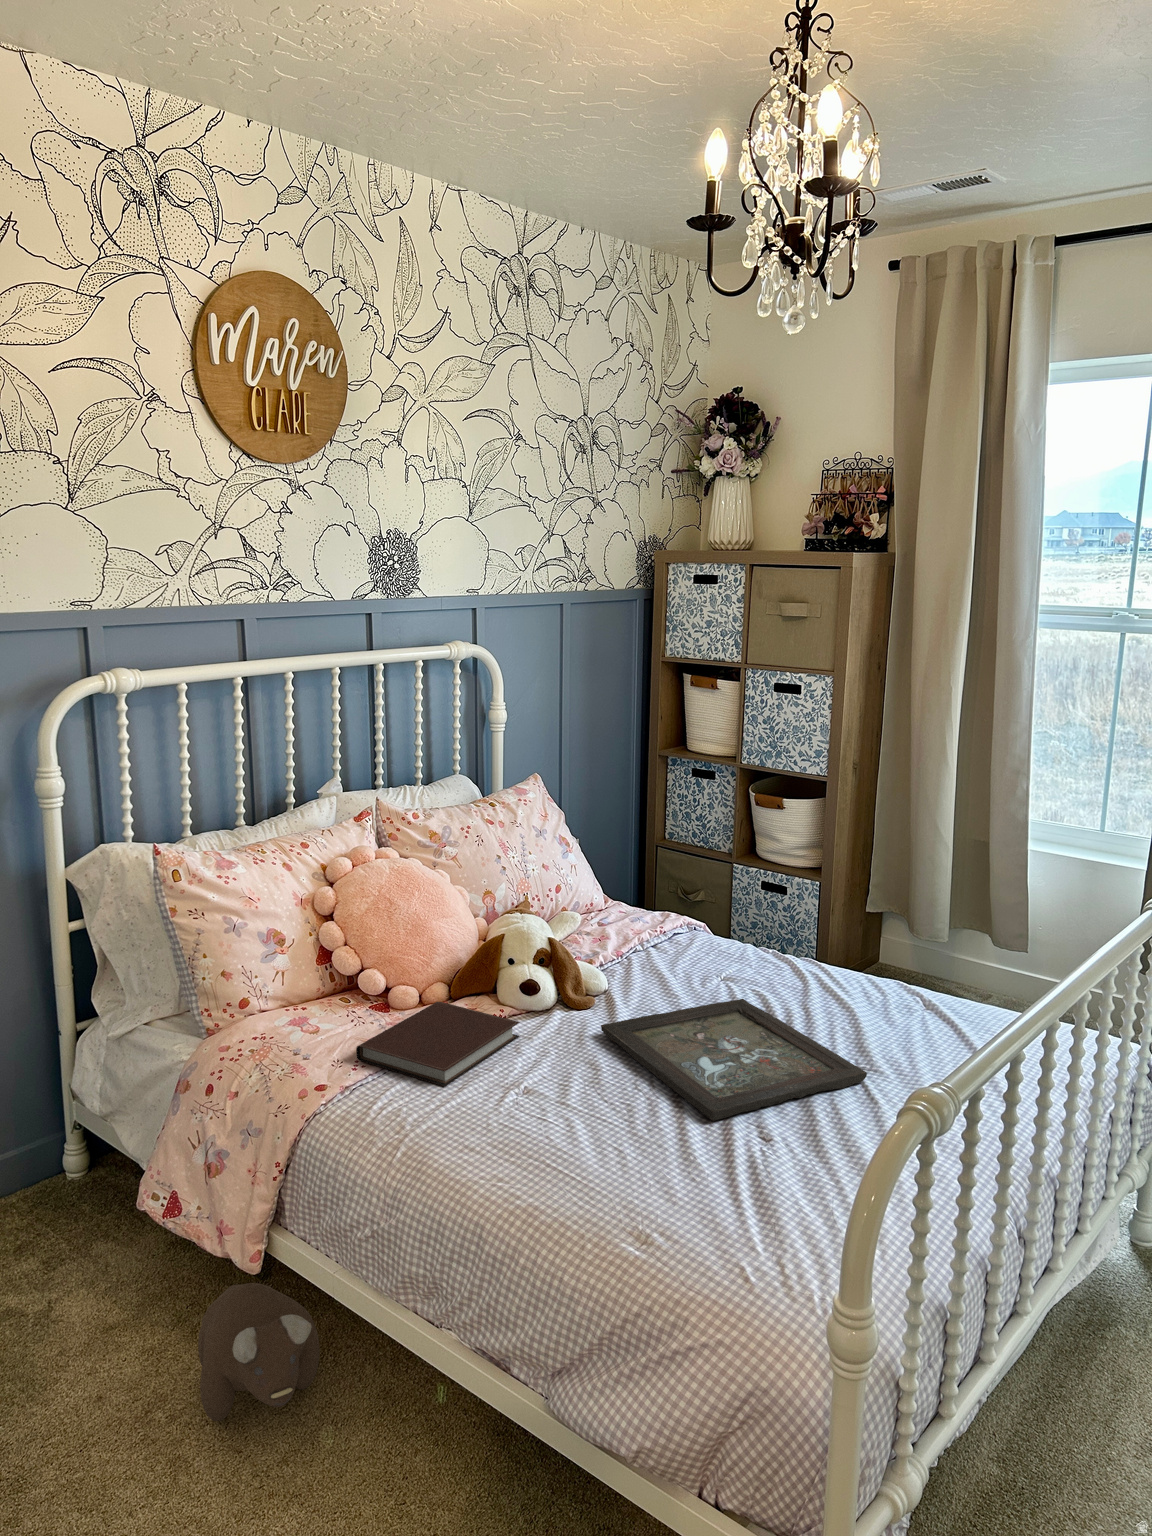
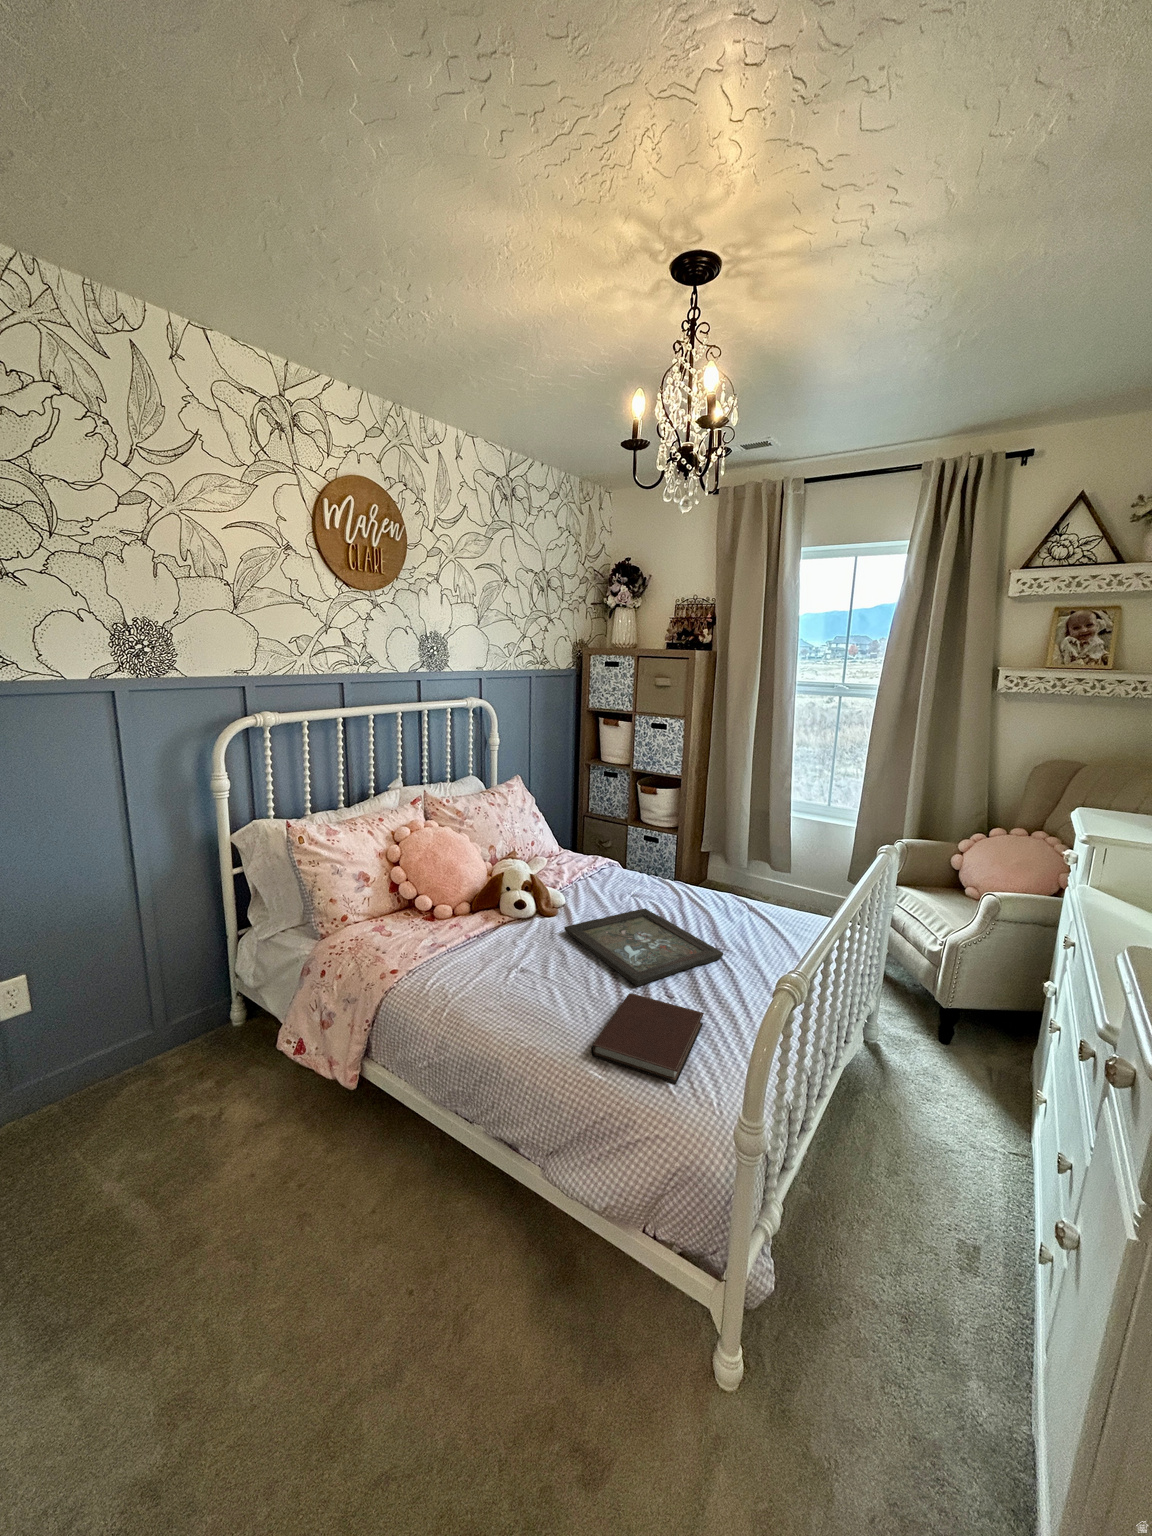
notebook: present [356,1002,520,1087] -> present [591,993,704,1083]
plush toy: present [198,1283,320,1421] -> none [317,1095,395,1186]

